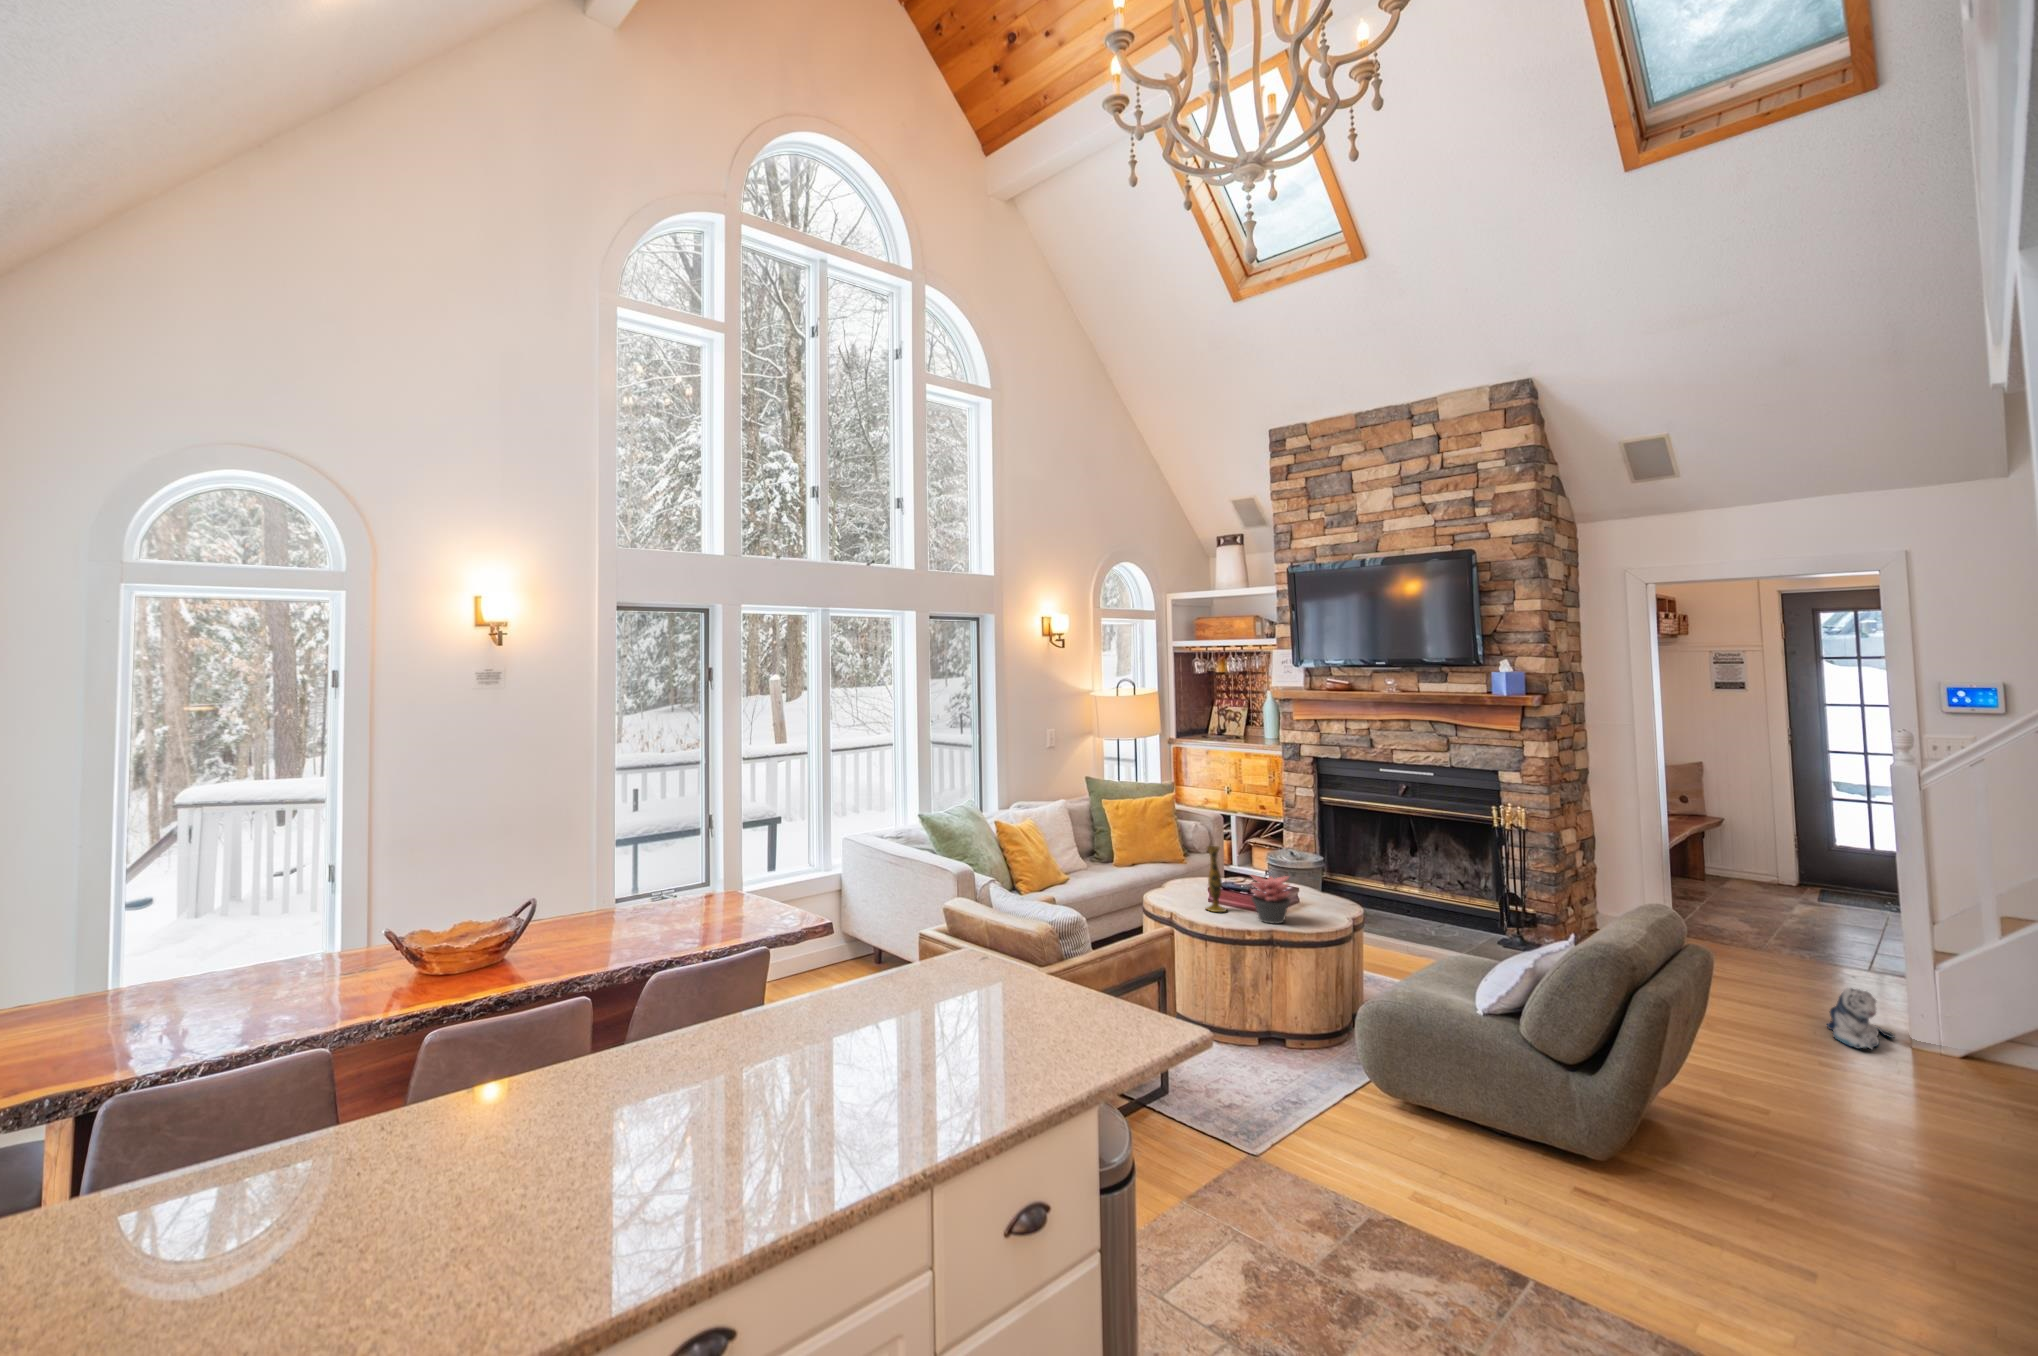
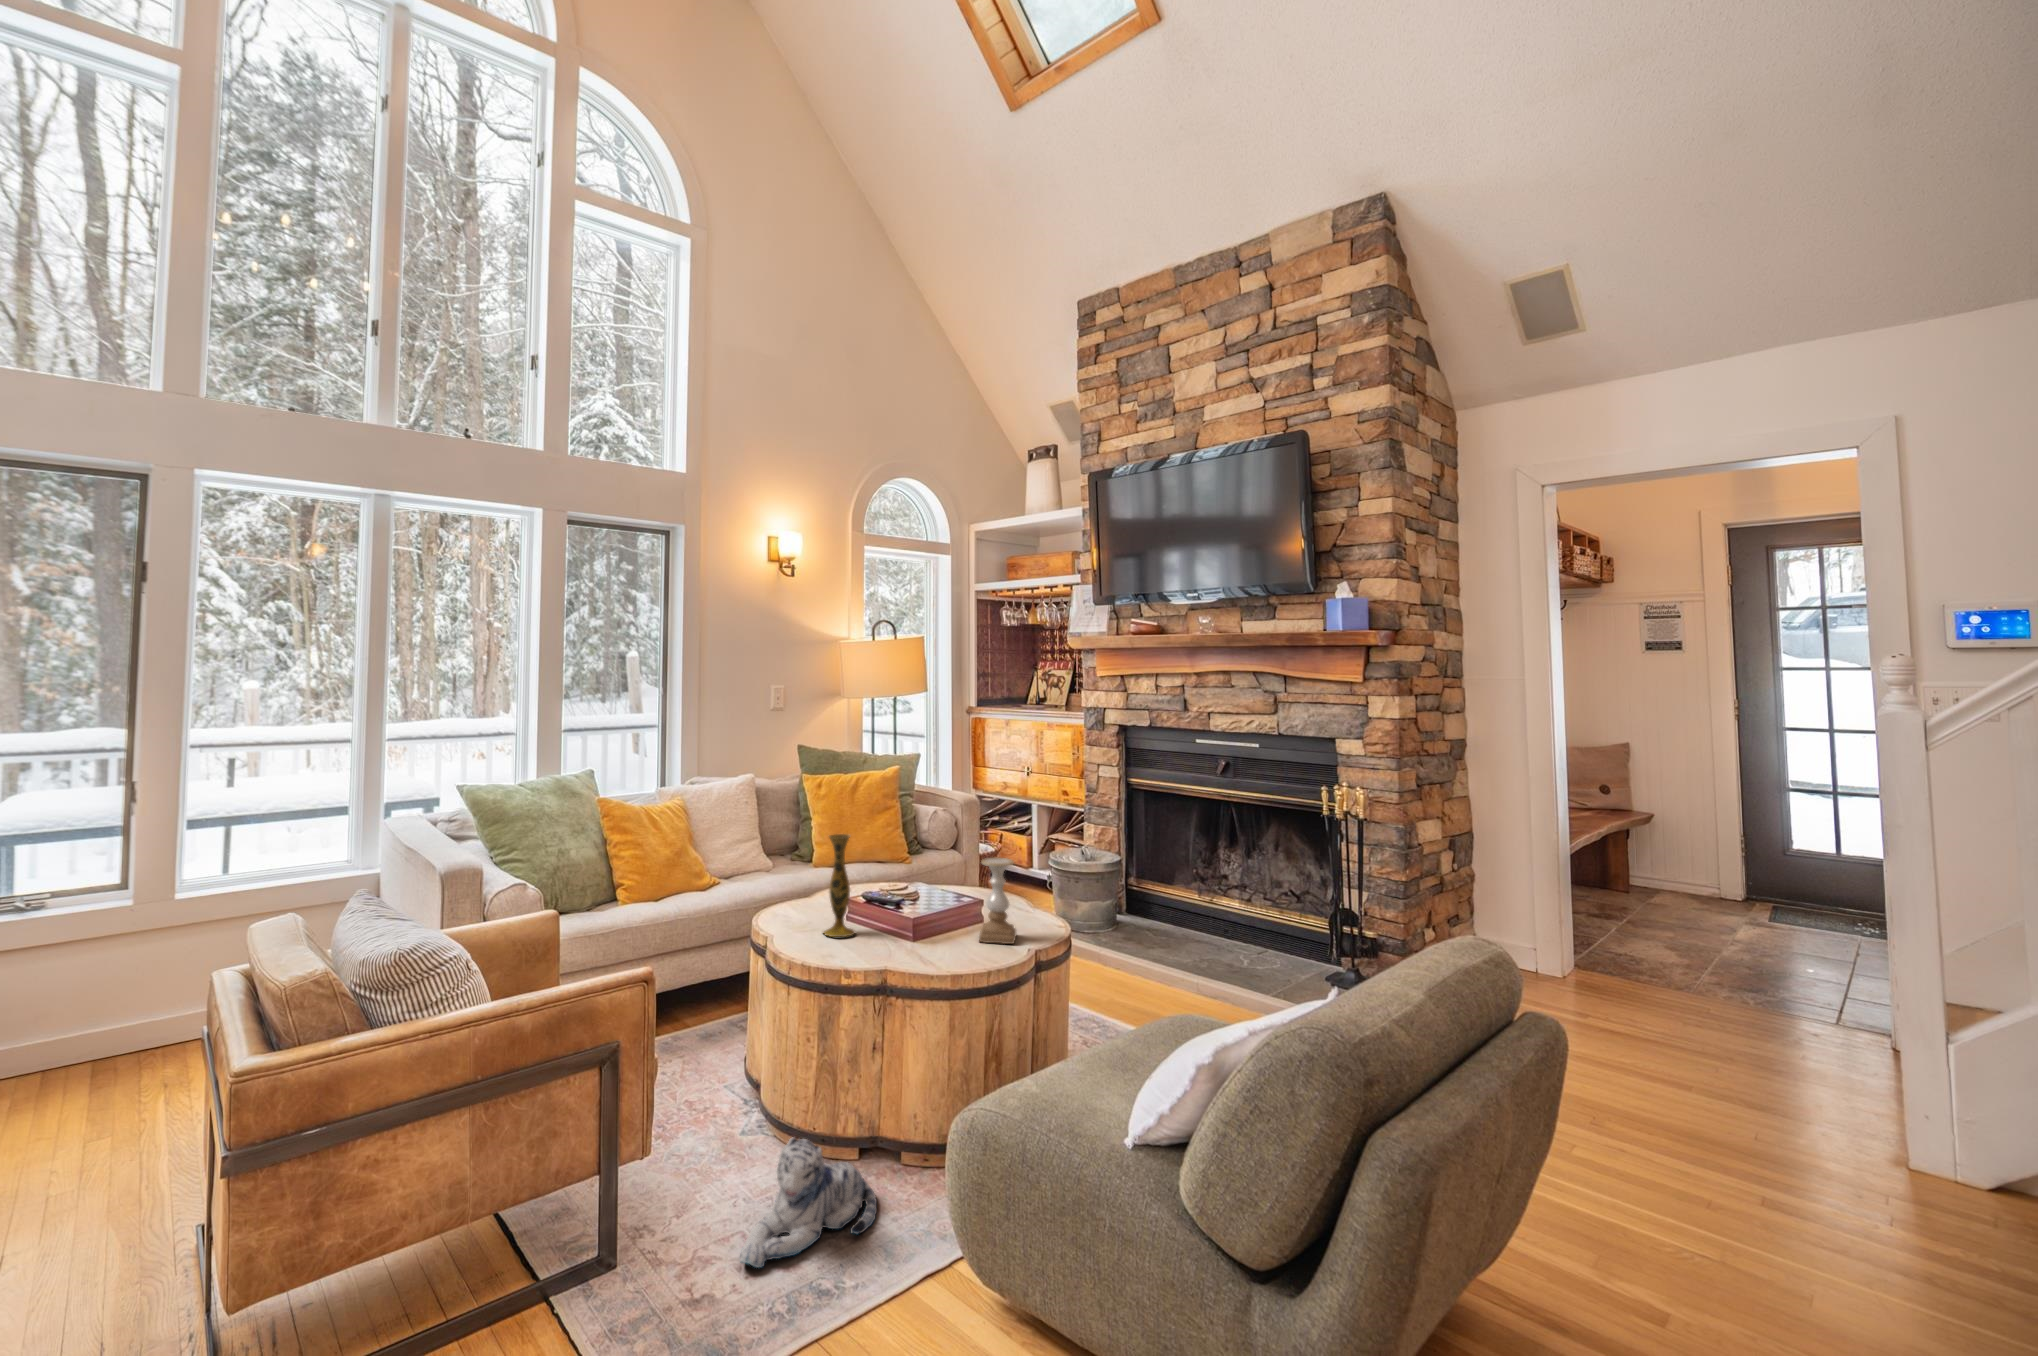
candle holder: none [1305,860,1334,915] -> present [979,858,1016,944]
succulent plant: present [1251,875,1290,924] -> none [873,878,939,958]
plush toy: present [1827,988,1895,1049] -> present [740,1138,877,1268]

